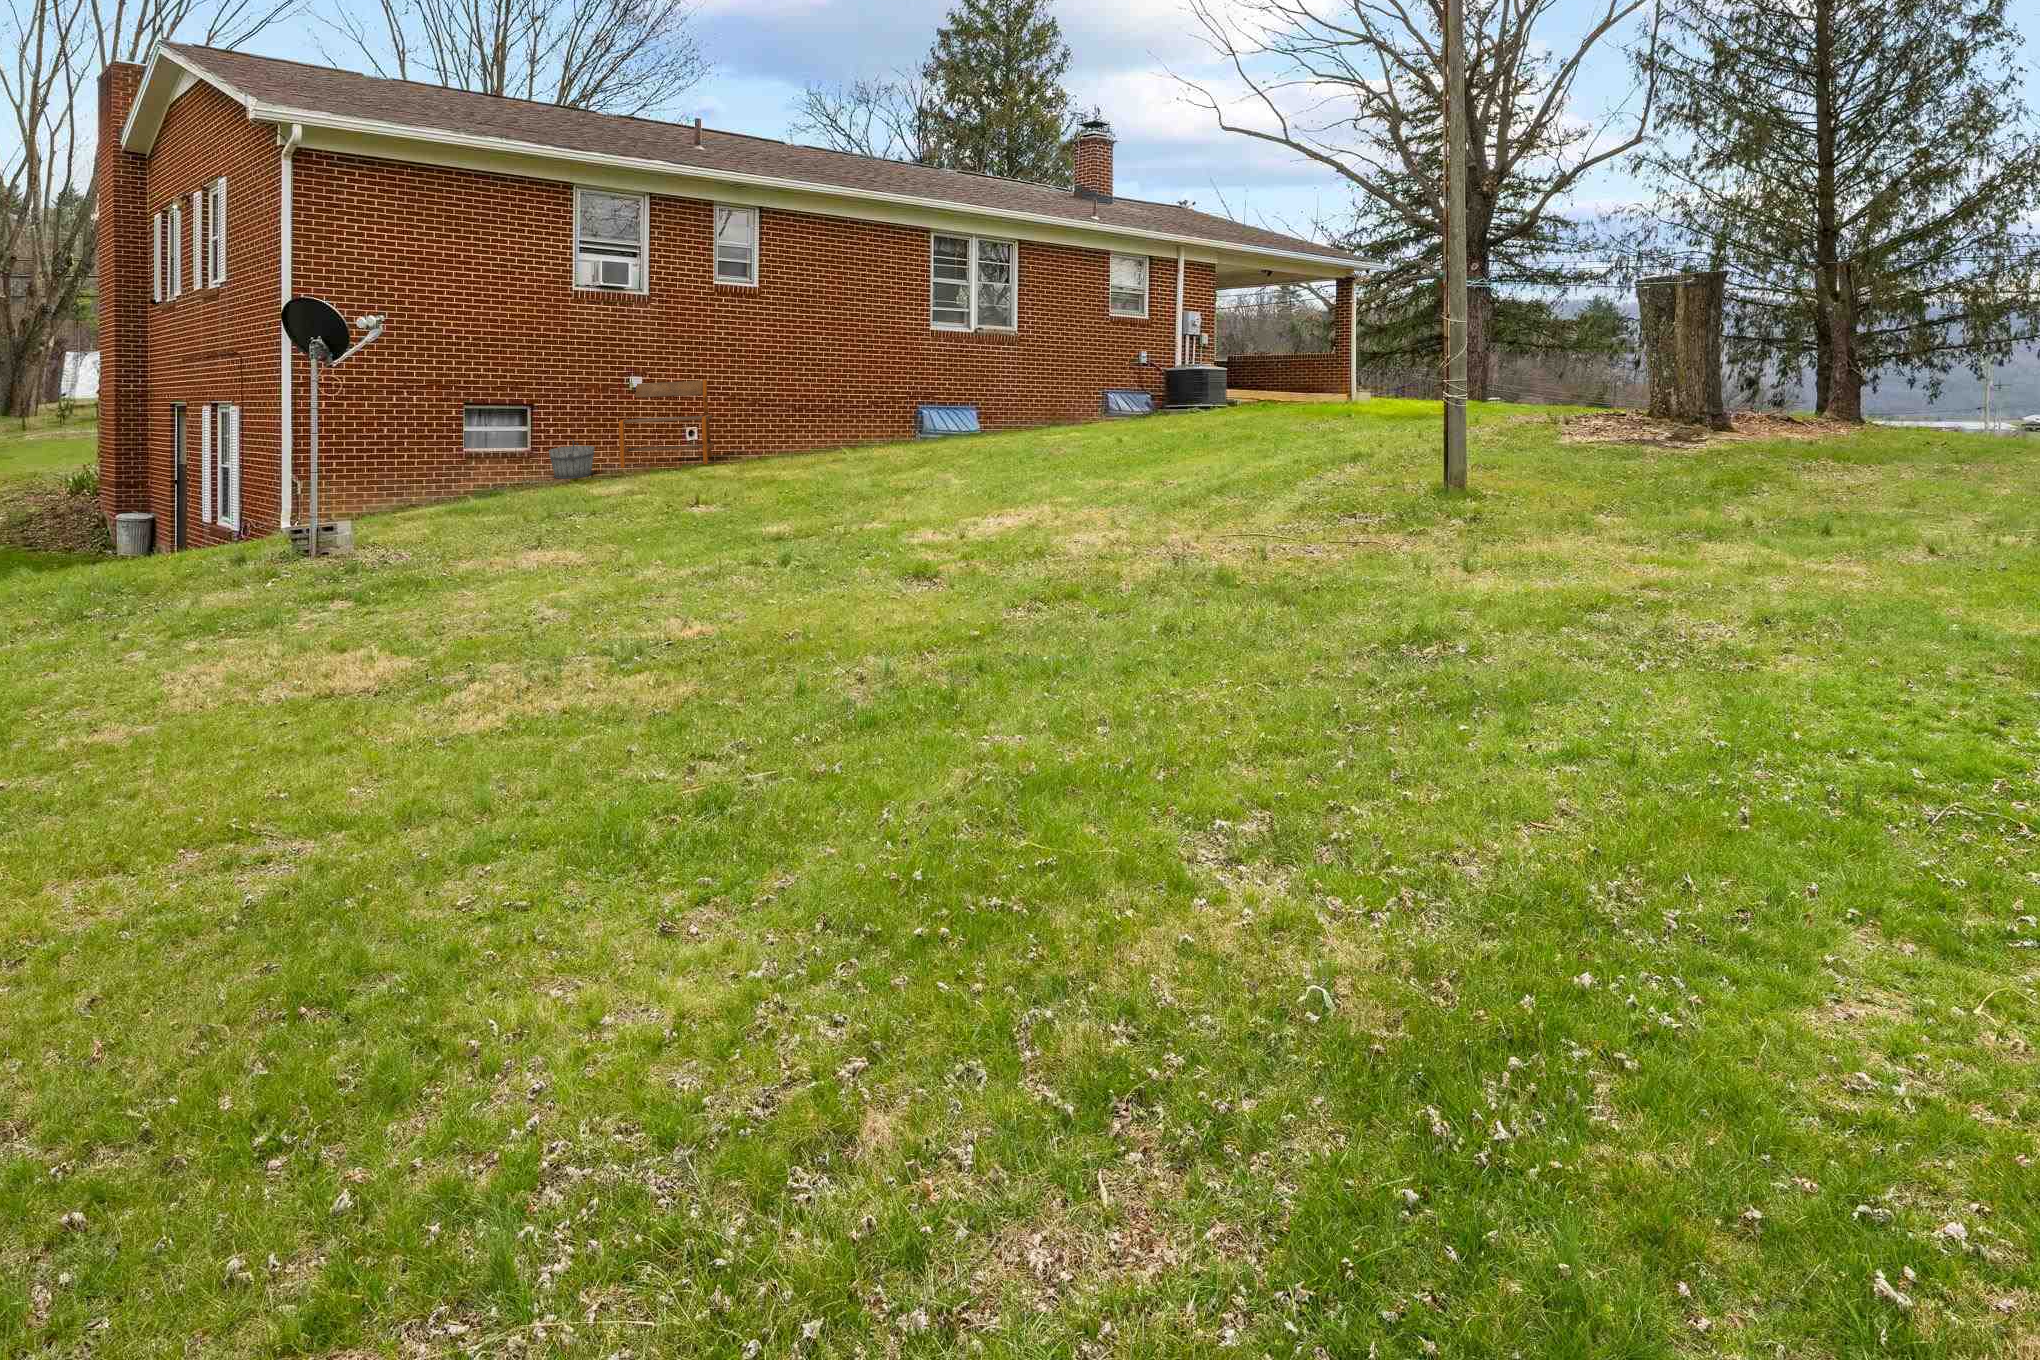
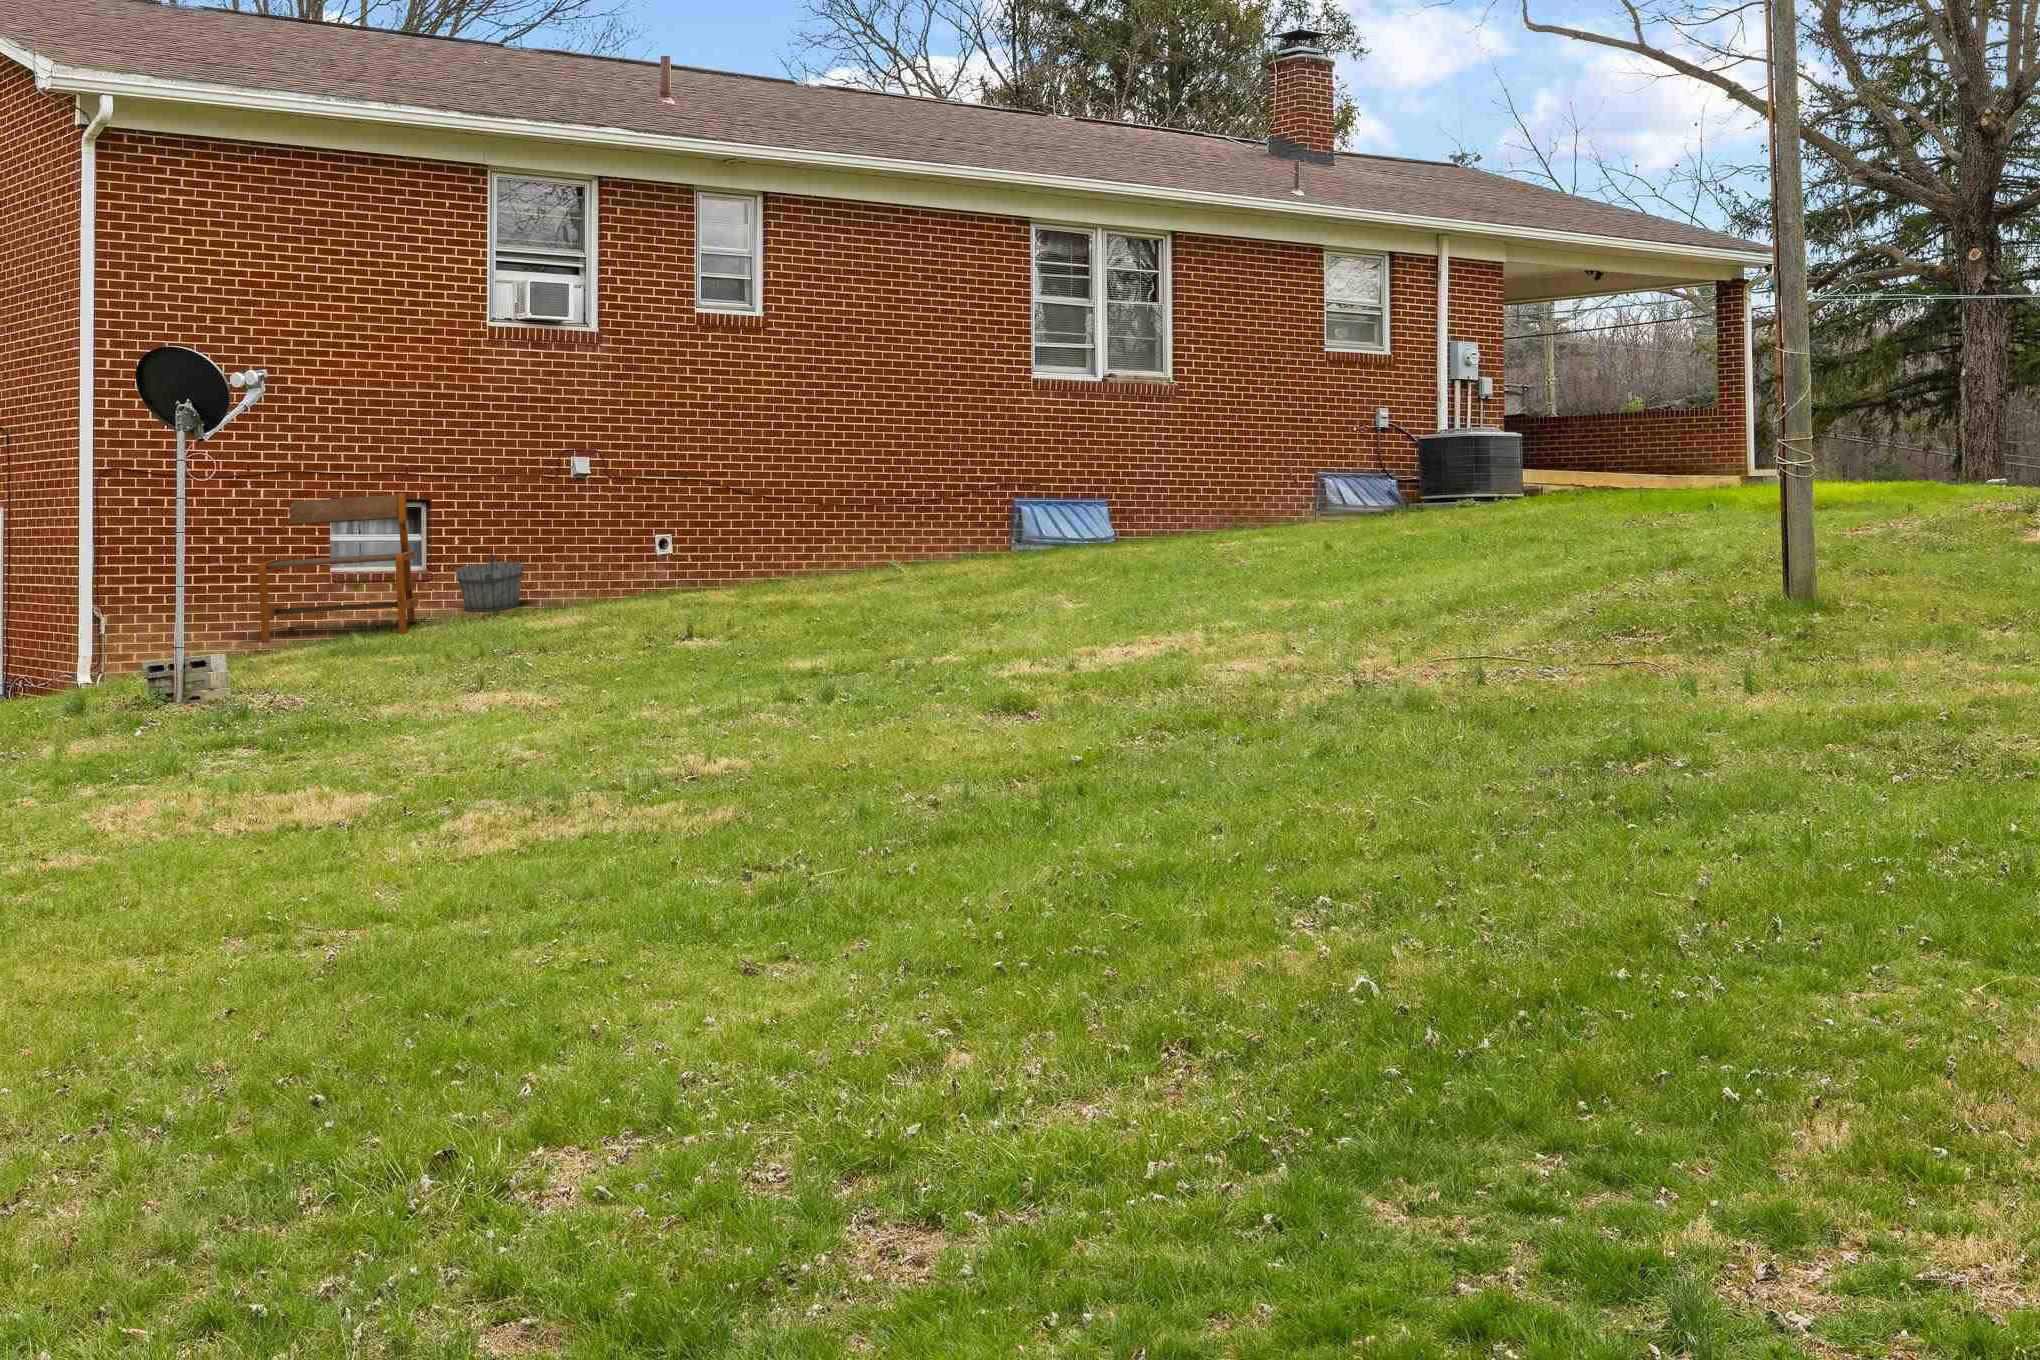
bench: present [619,380,714,468] -> present [259,493,419,642]

